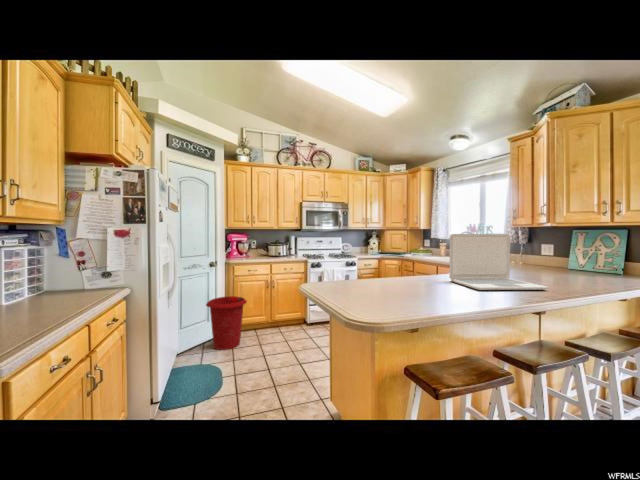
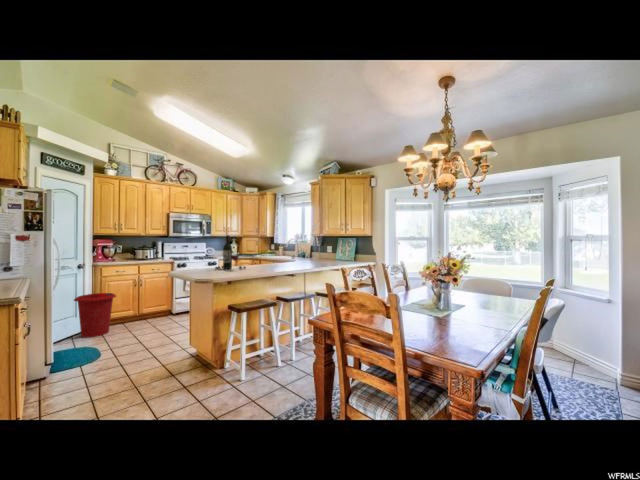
wine bottle: none [376,227,438,301] -> present [215,235,246,270]
laptop: present [449,234,548,290] -> none [261,240,301,267]

